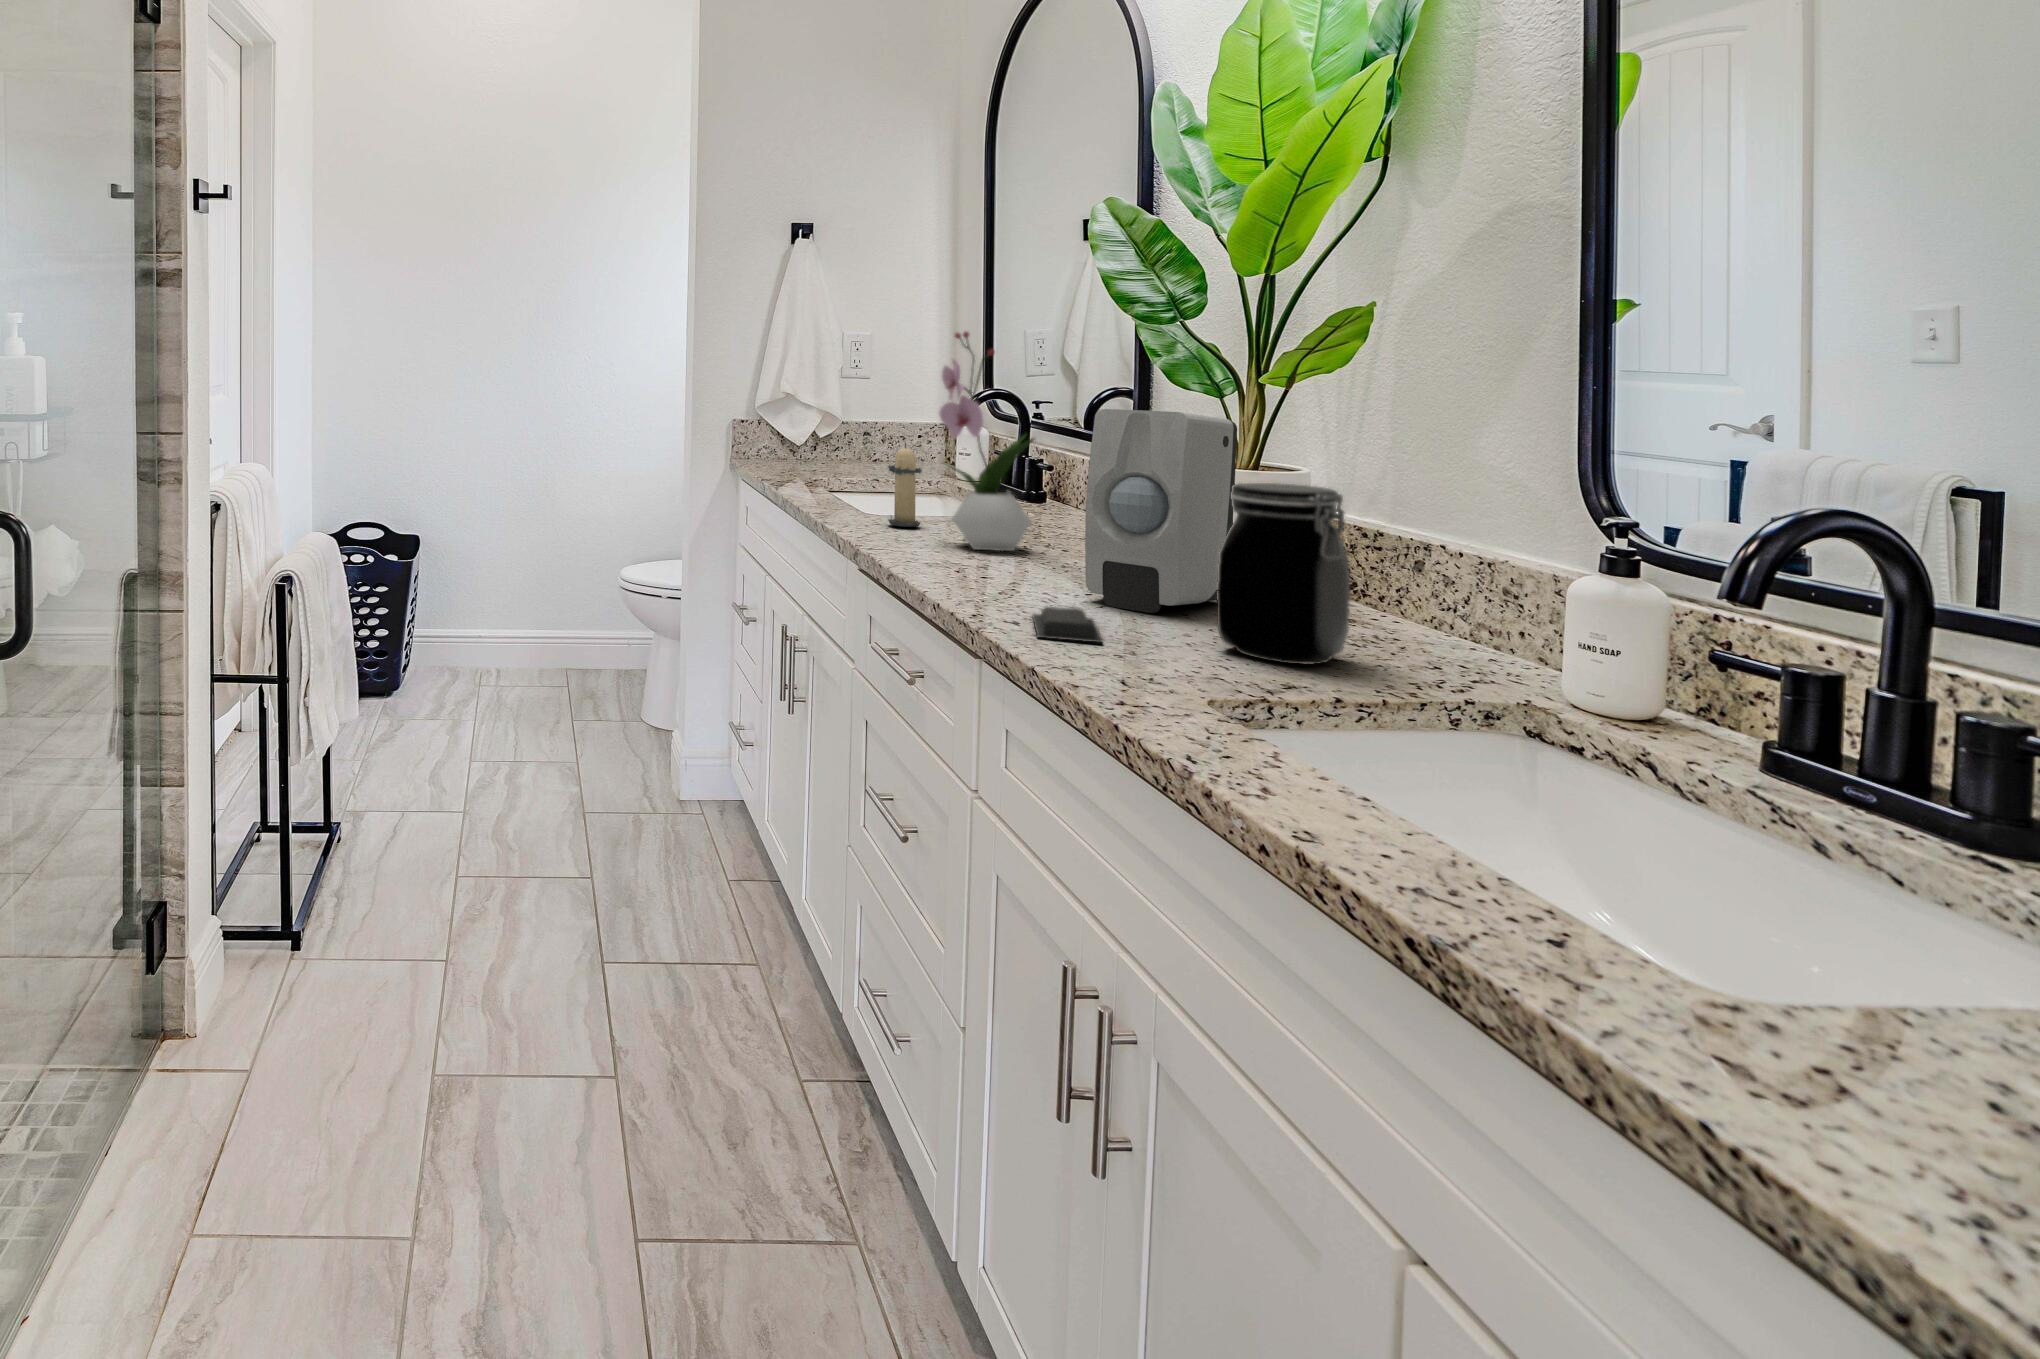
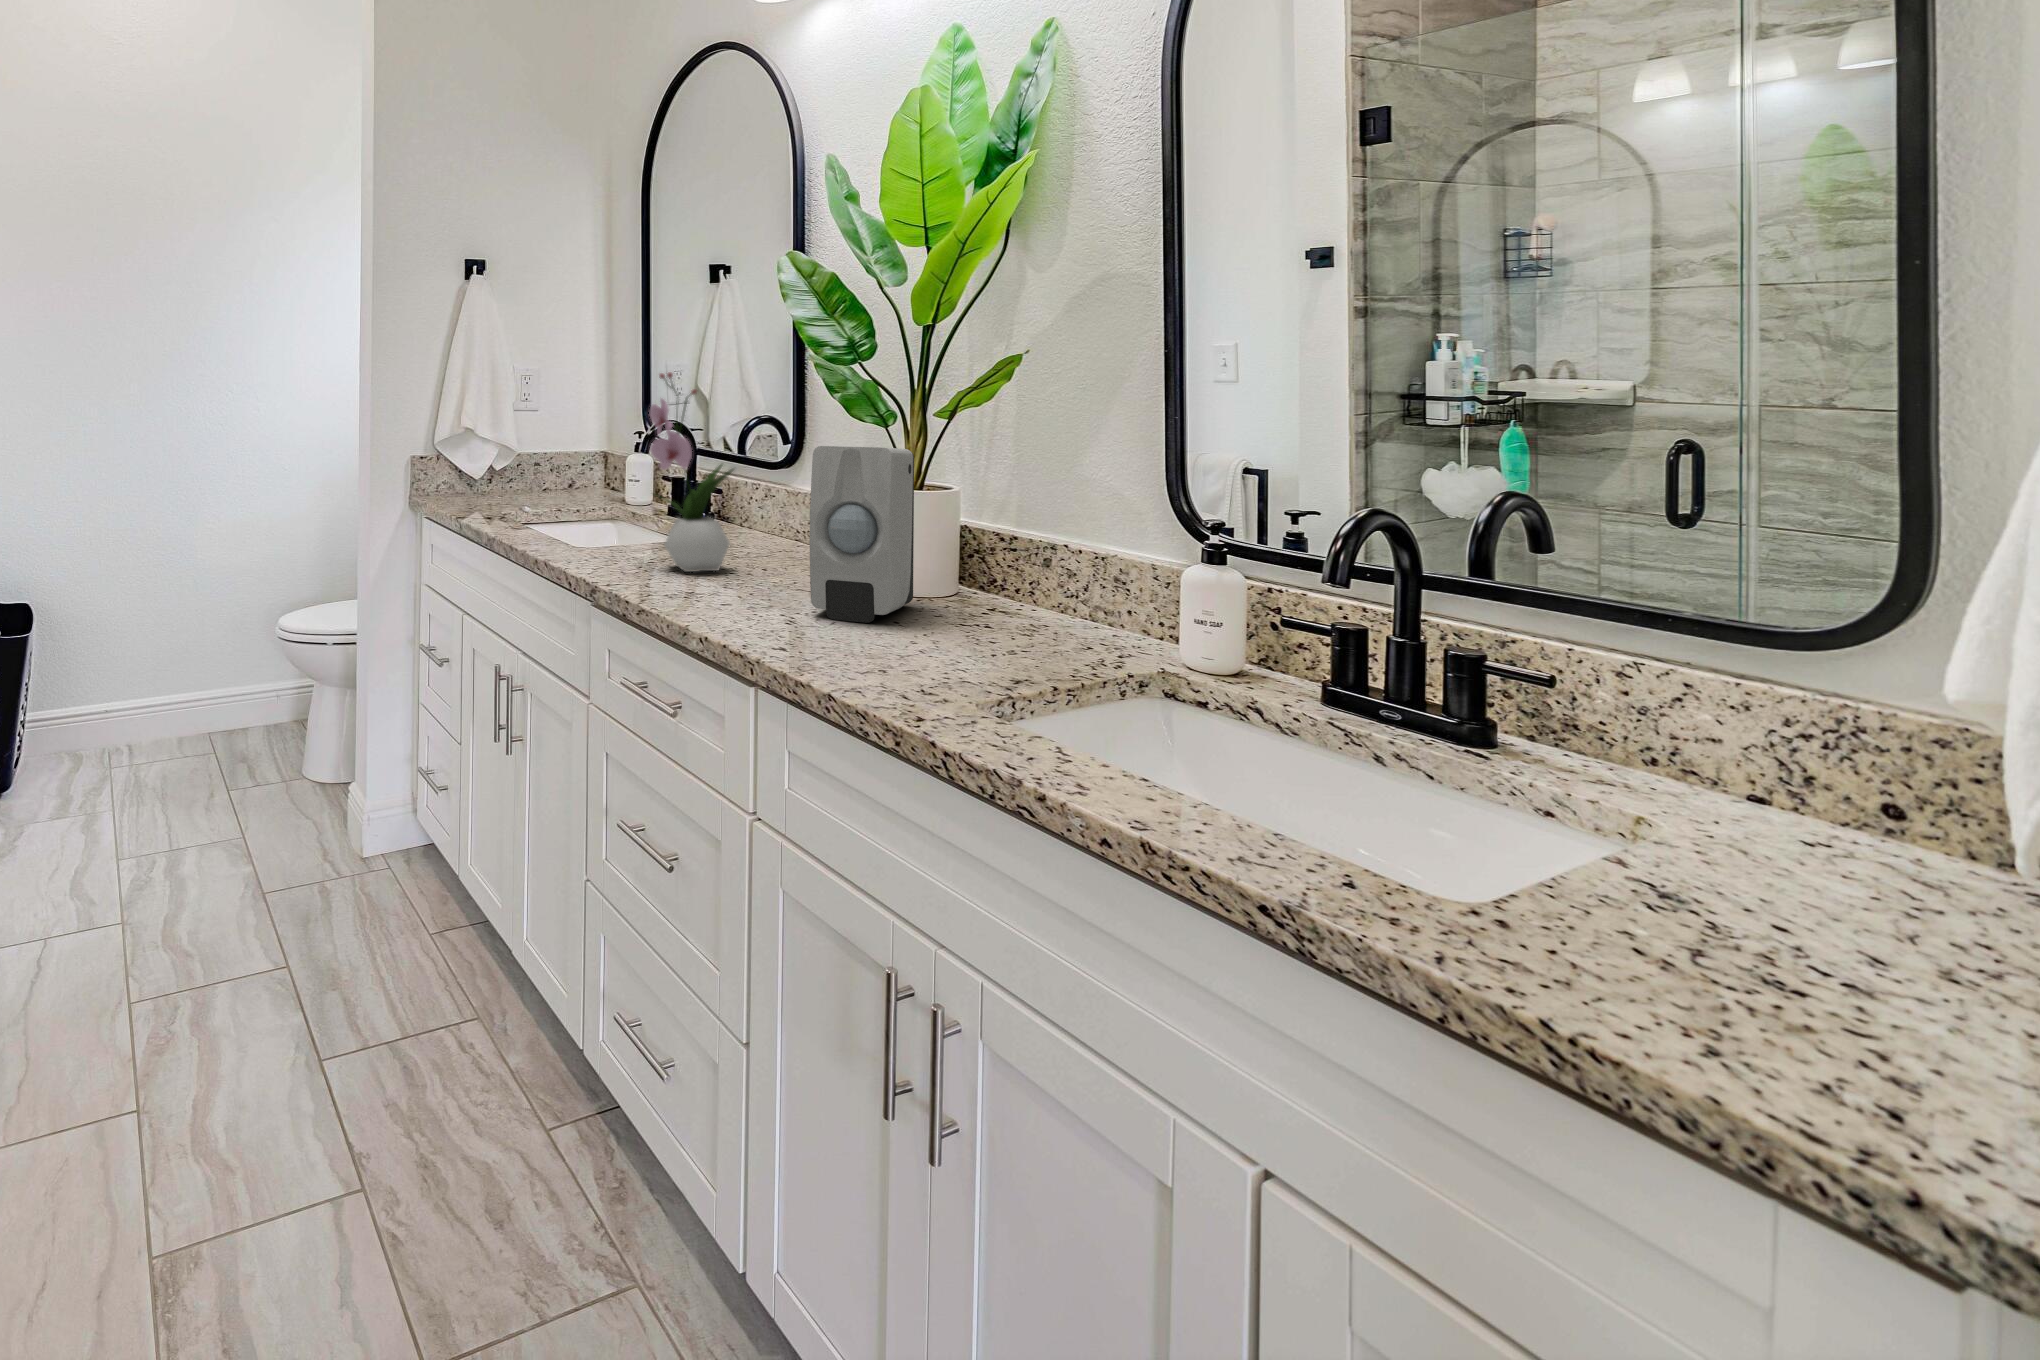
candle: present [888,442,922,527] -> none [590,474,629,554]
jar: present [1217,483,1350,665] -> none [939,508,1036,660]
soap bar: present [1032,607,1103,643] -> none [784,627,859,660]

